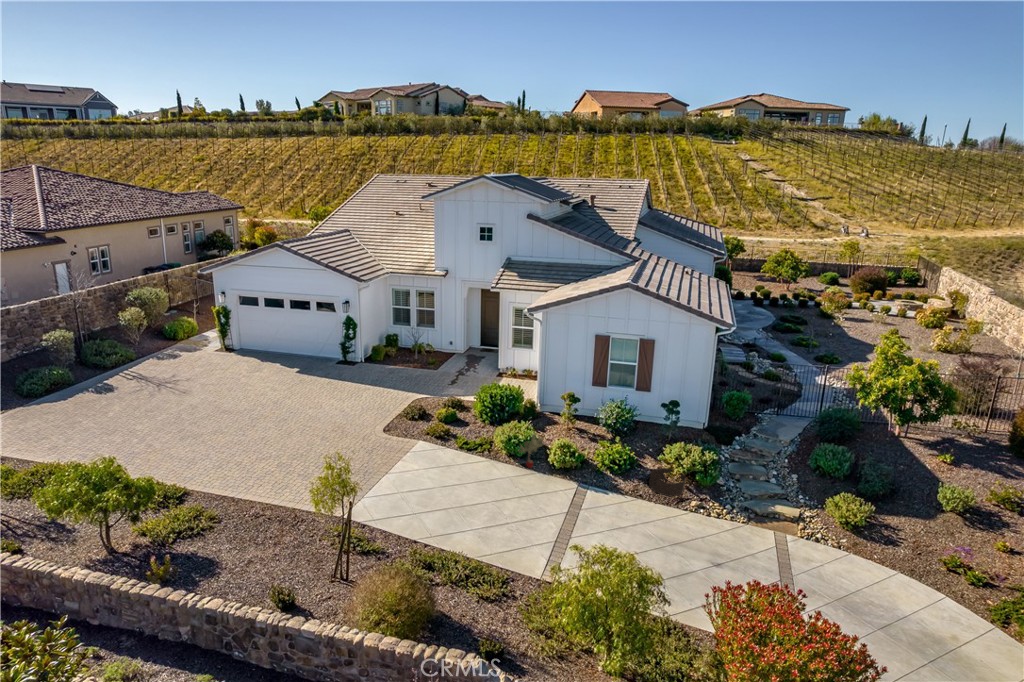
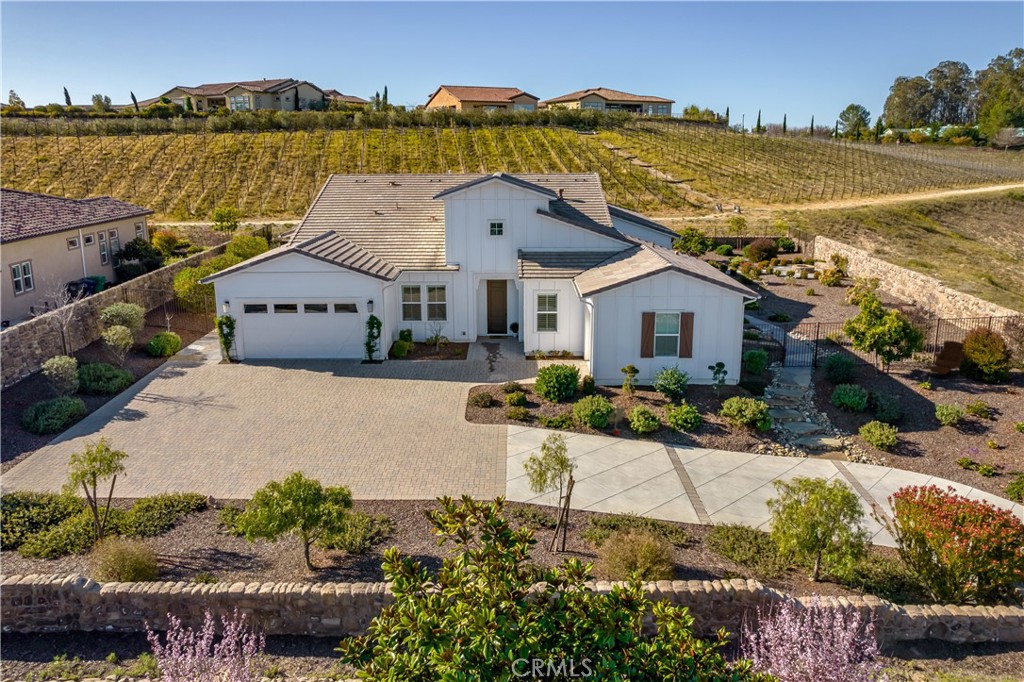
lounge chair: none [957,402,1009,449] -> present [930,341,964,379]
basket: present [649,468,686,496] -> none [721,421,752,443]

